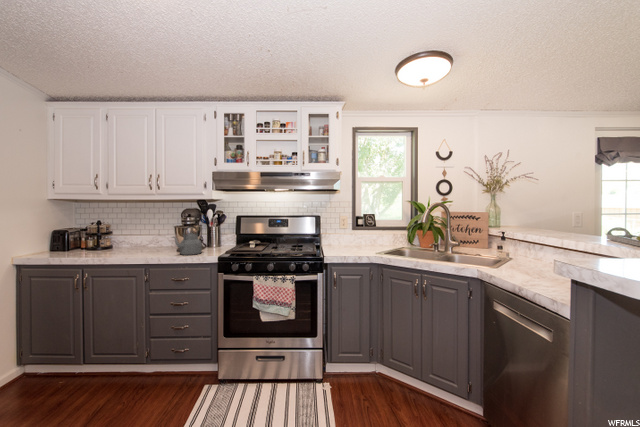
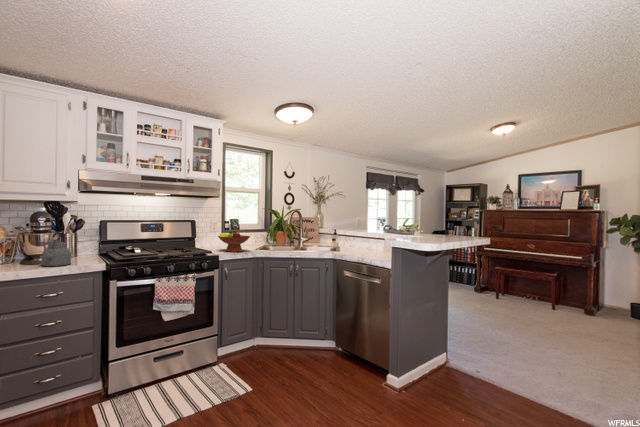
fruit bowl: none [335,227,372,252] -> present [218,231,250,252]

